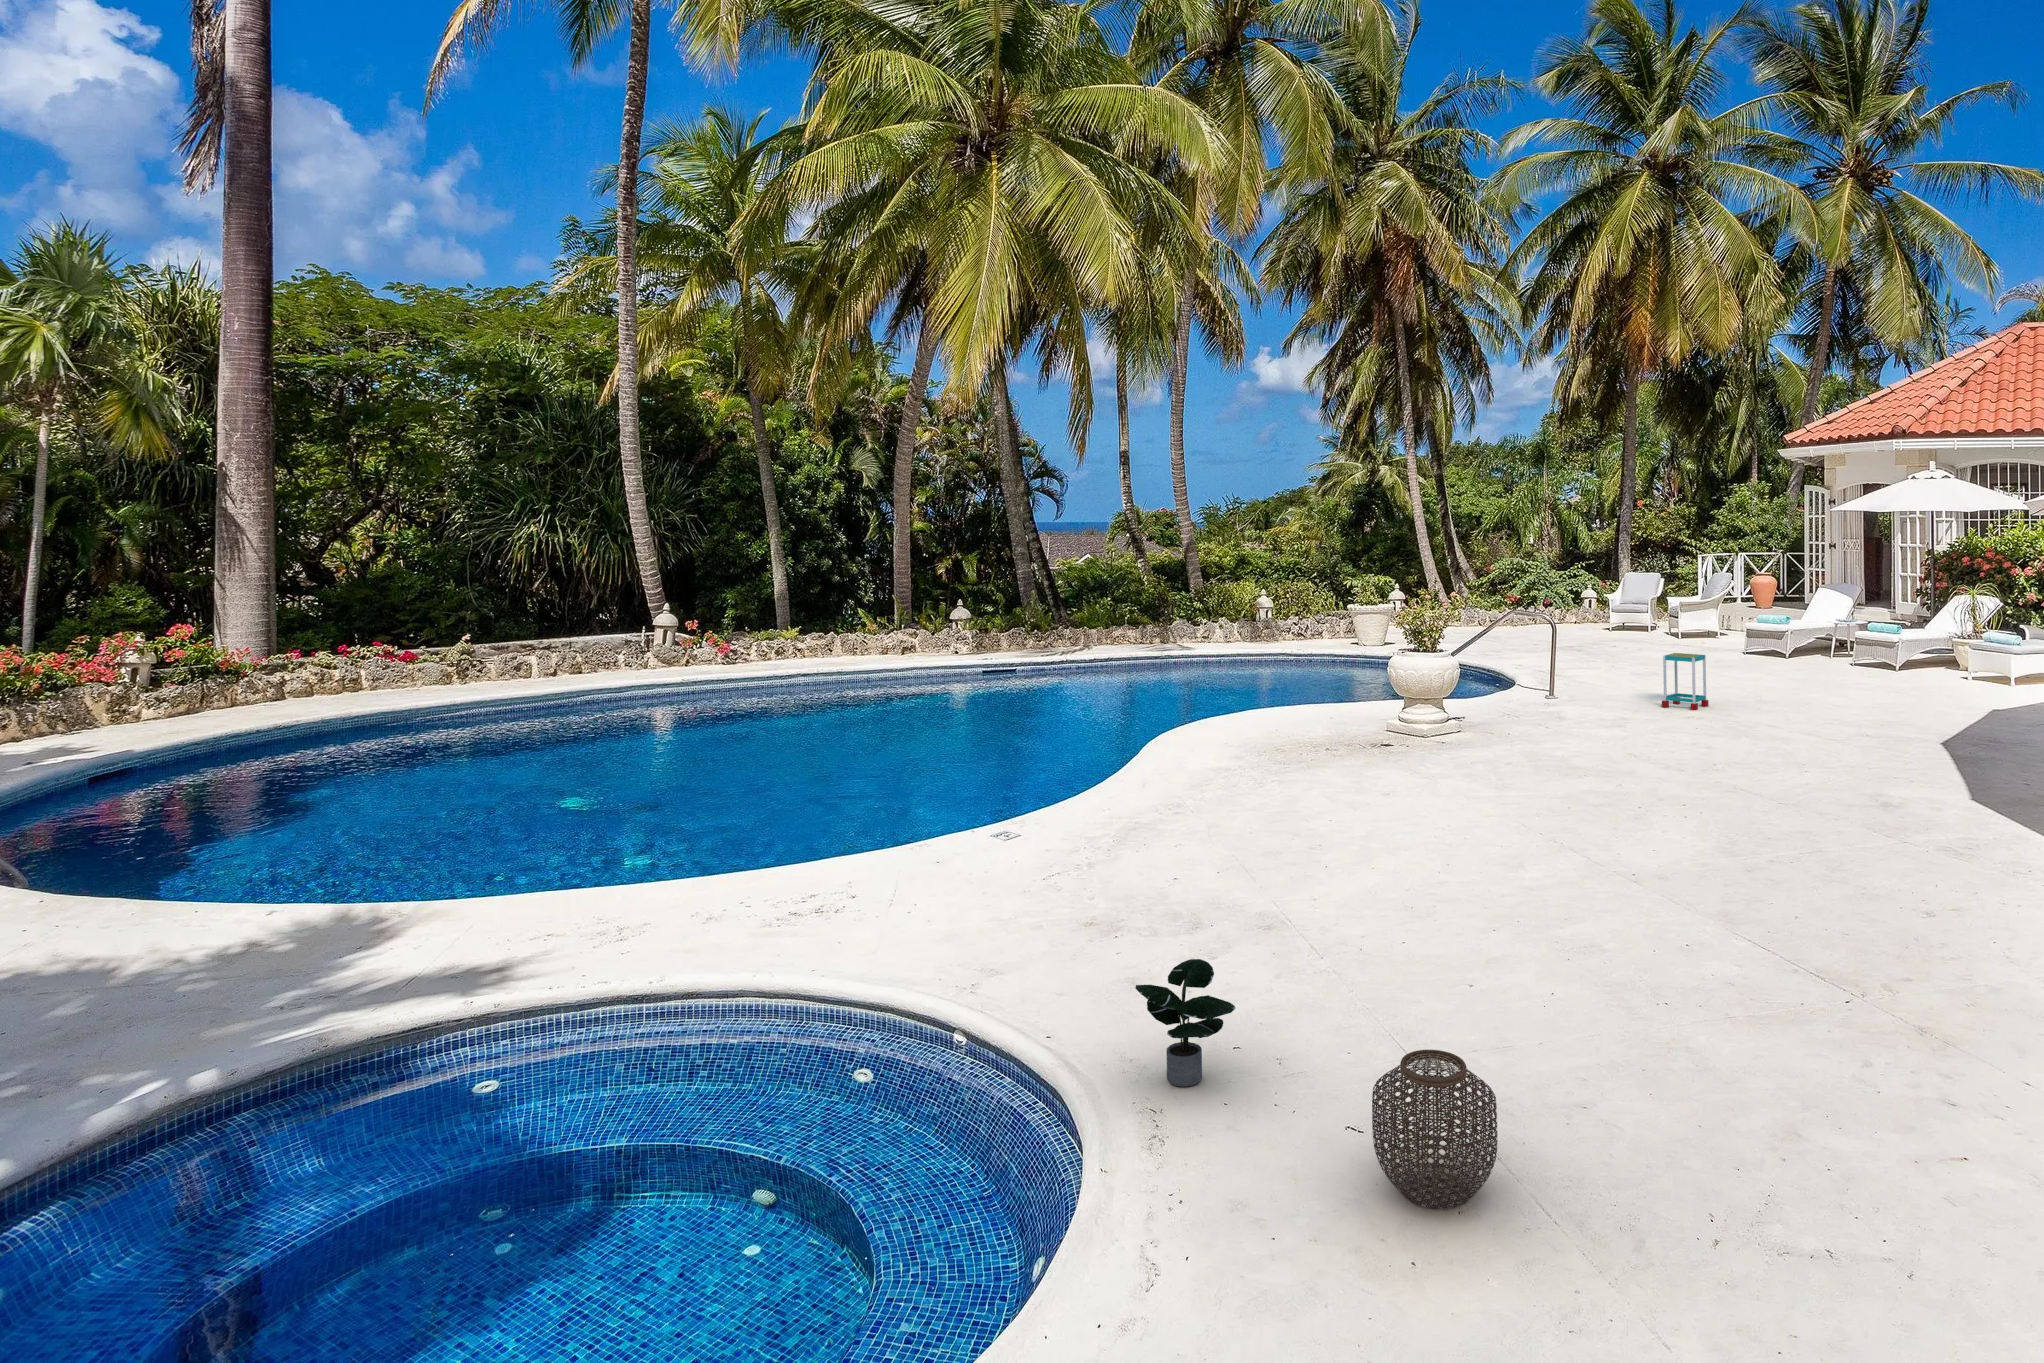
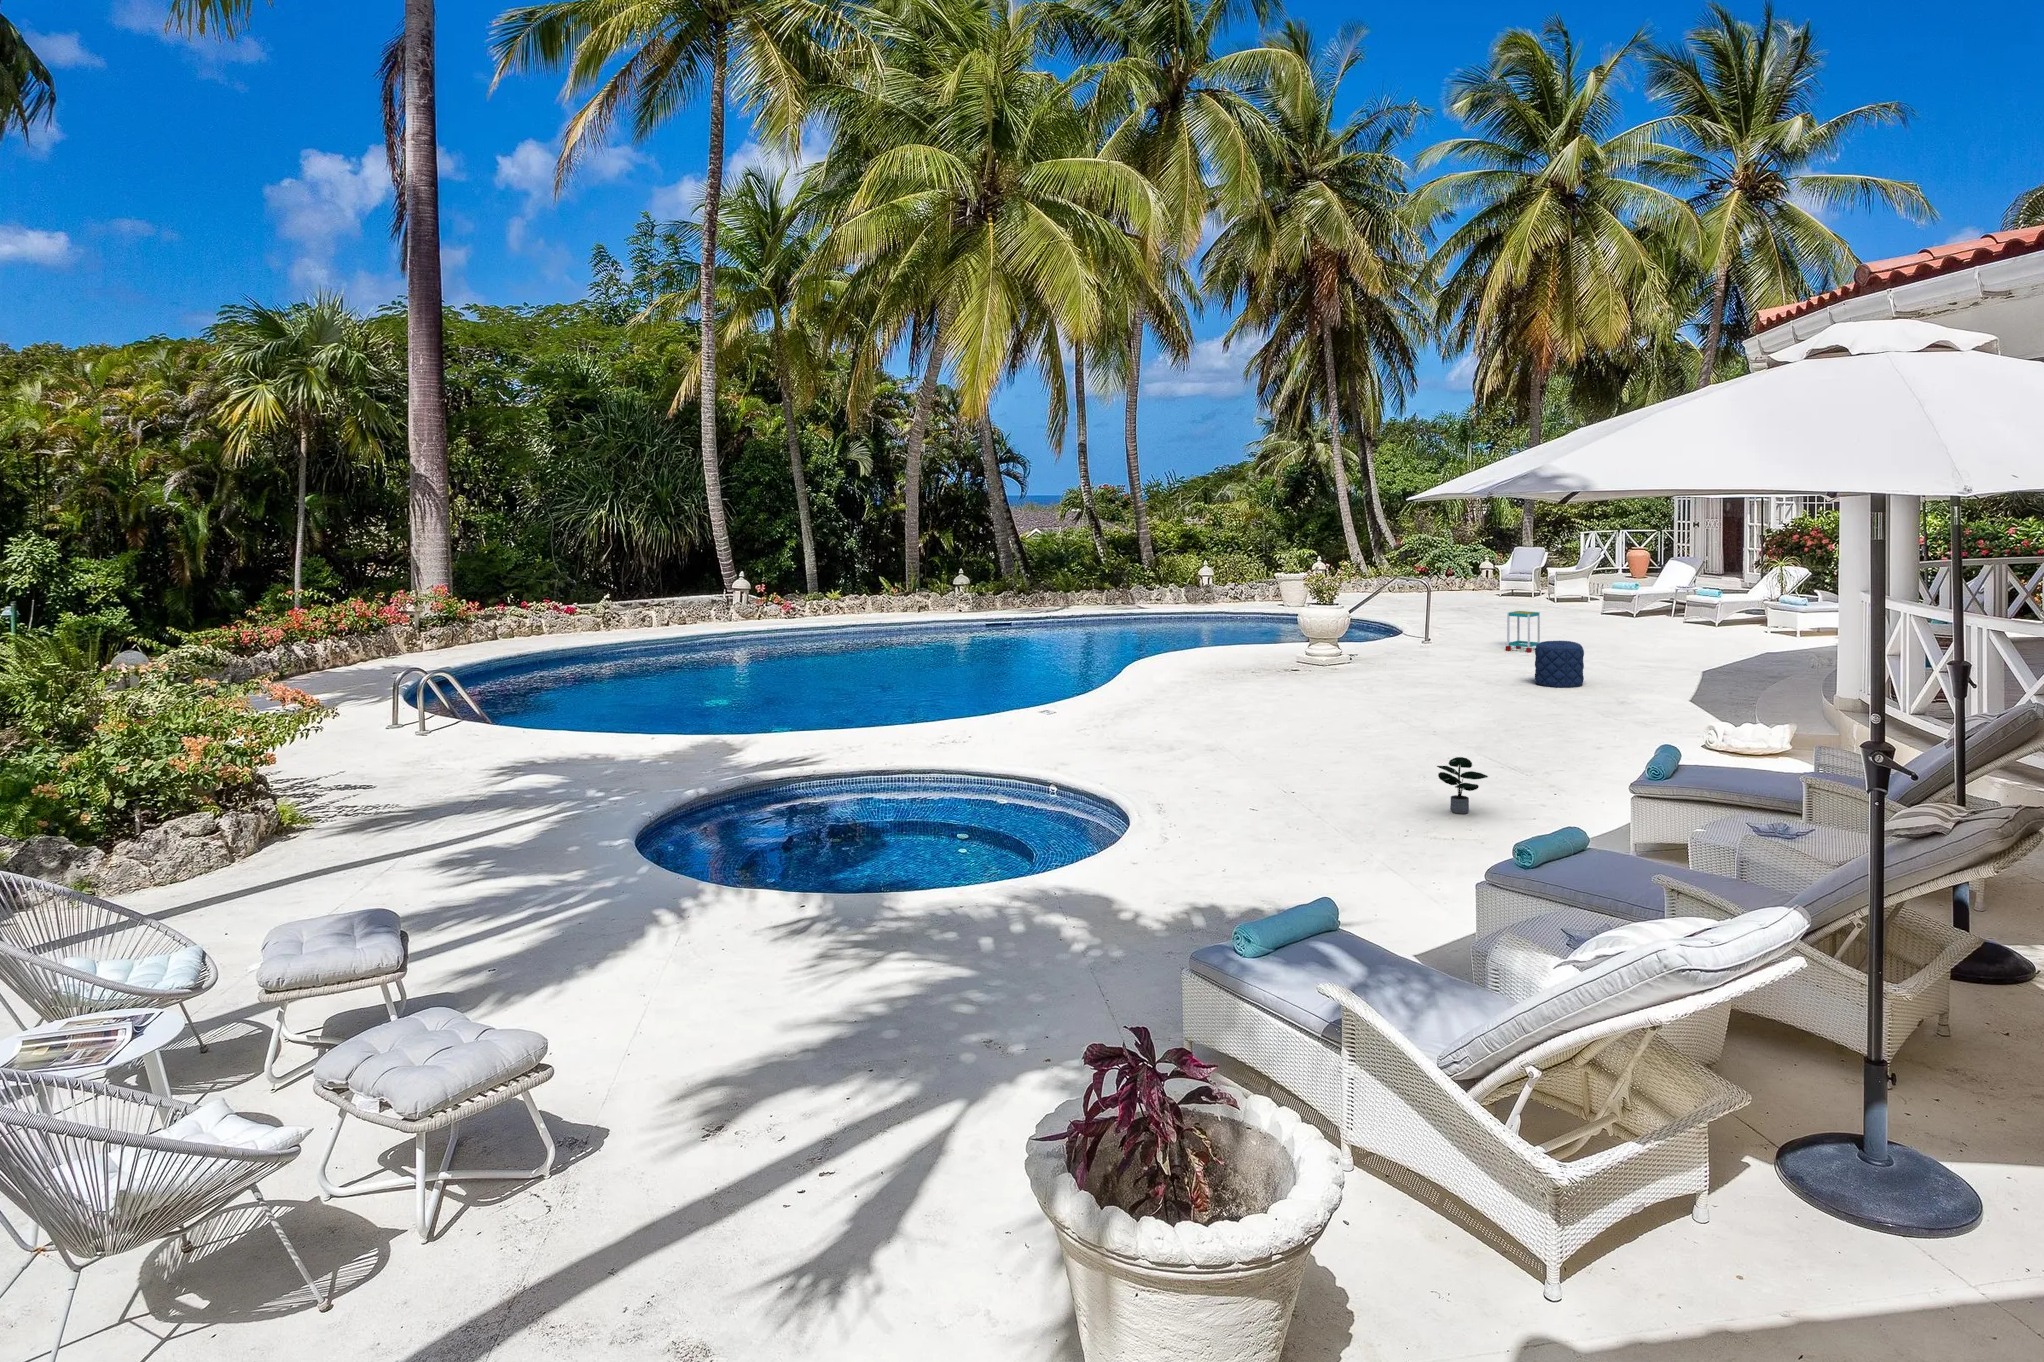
pouf: none [1738,699,1812,770] -> present [1535,641,1584,688]
potted plant: present [1135,959,1235,1087] -> present [1437,757,1488,814]
woven basket: present [1372,1050,1498,1209] -> none [1261,767,1312,825]

